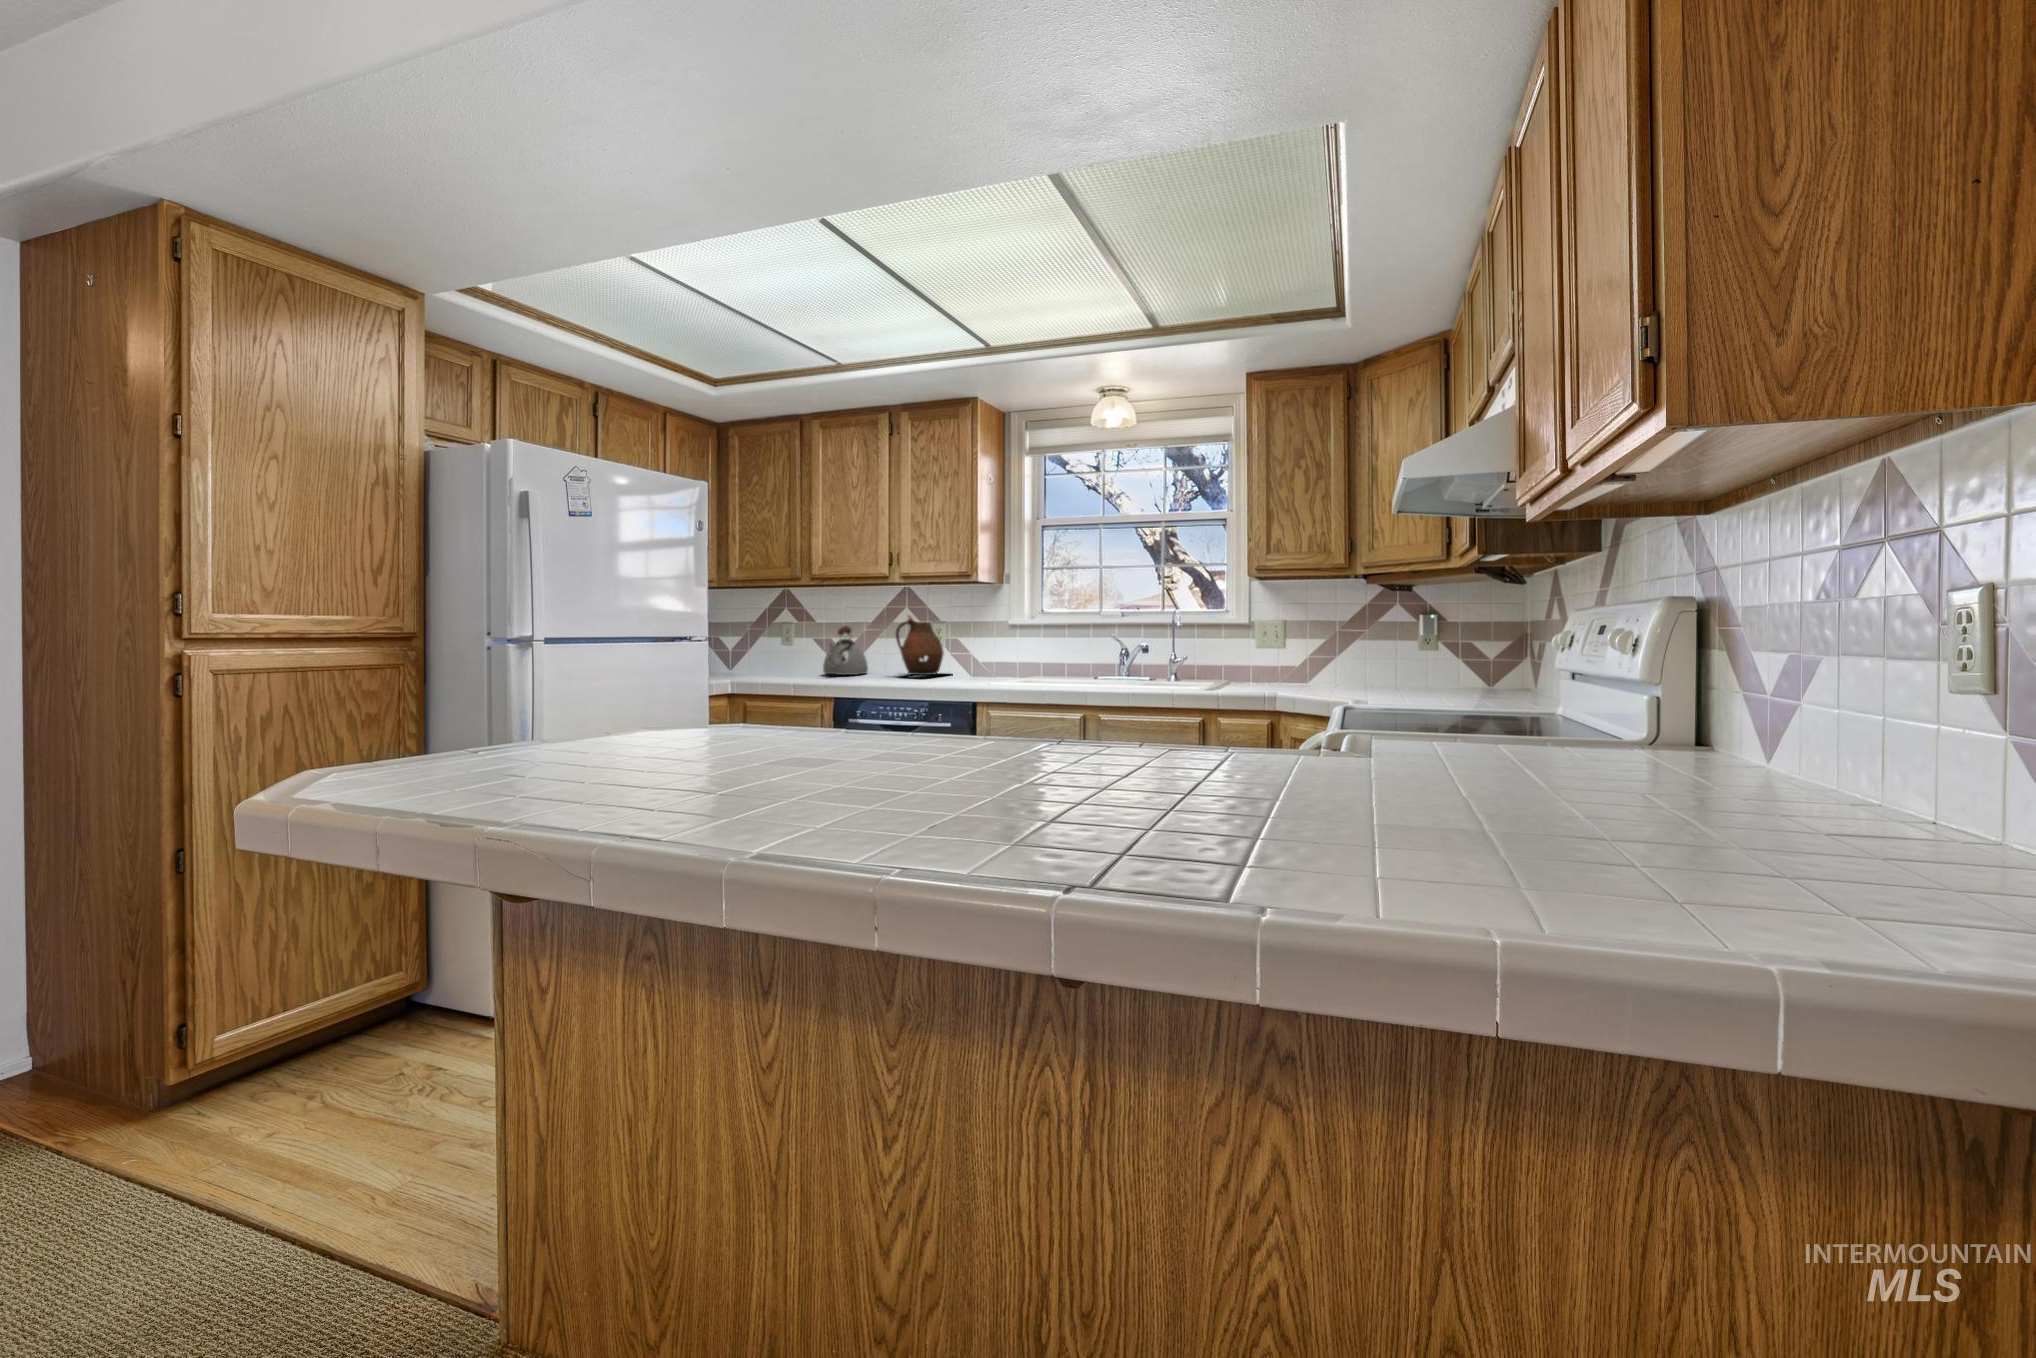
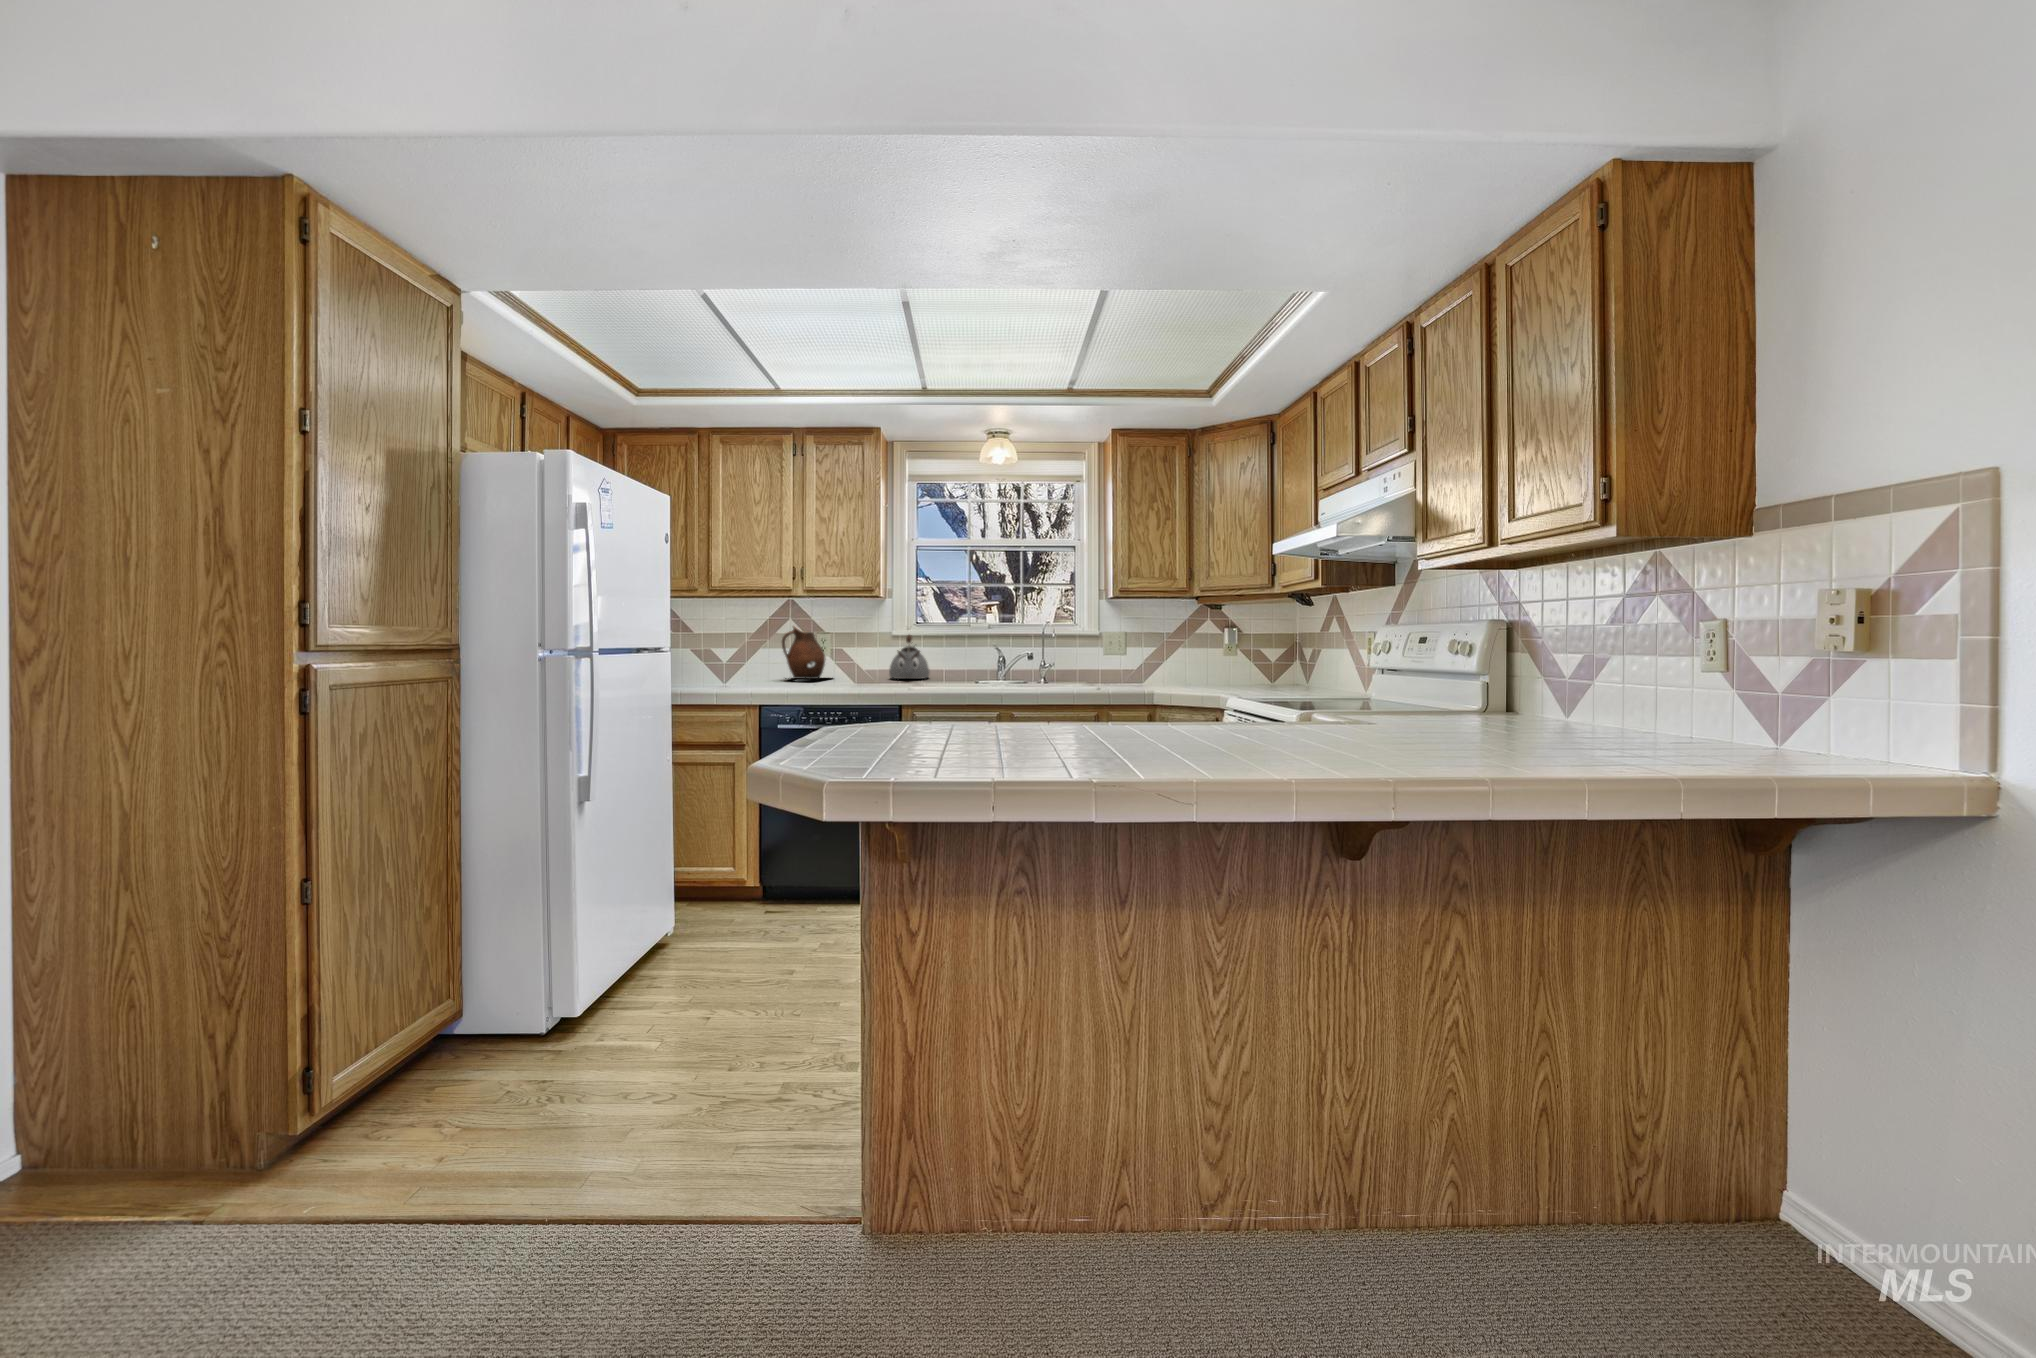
kettle: present [823,626,868,675] -> present [889,635,929,679]

